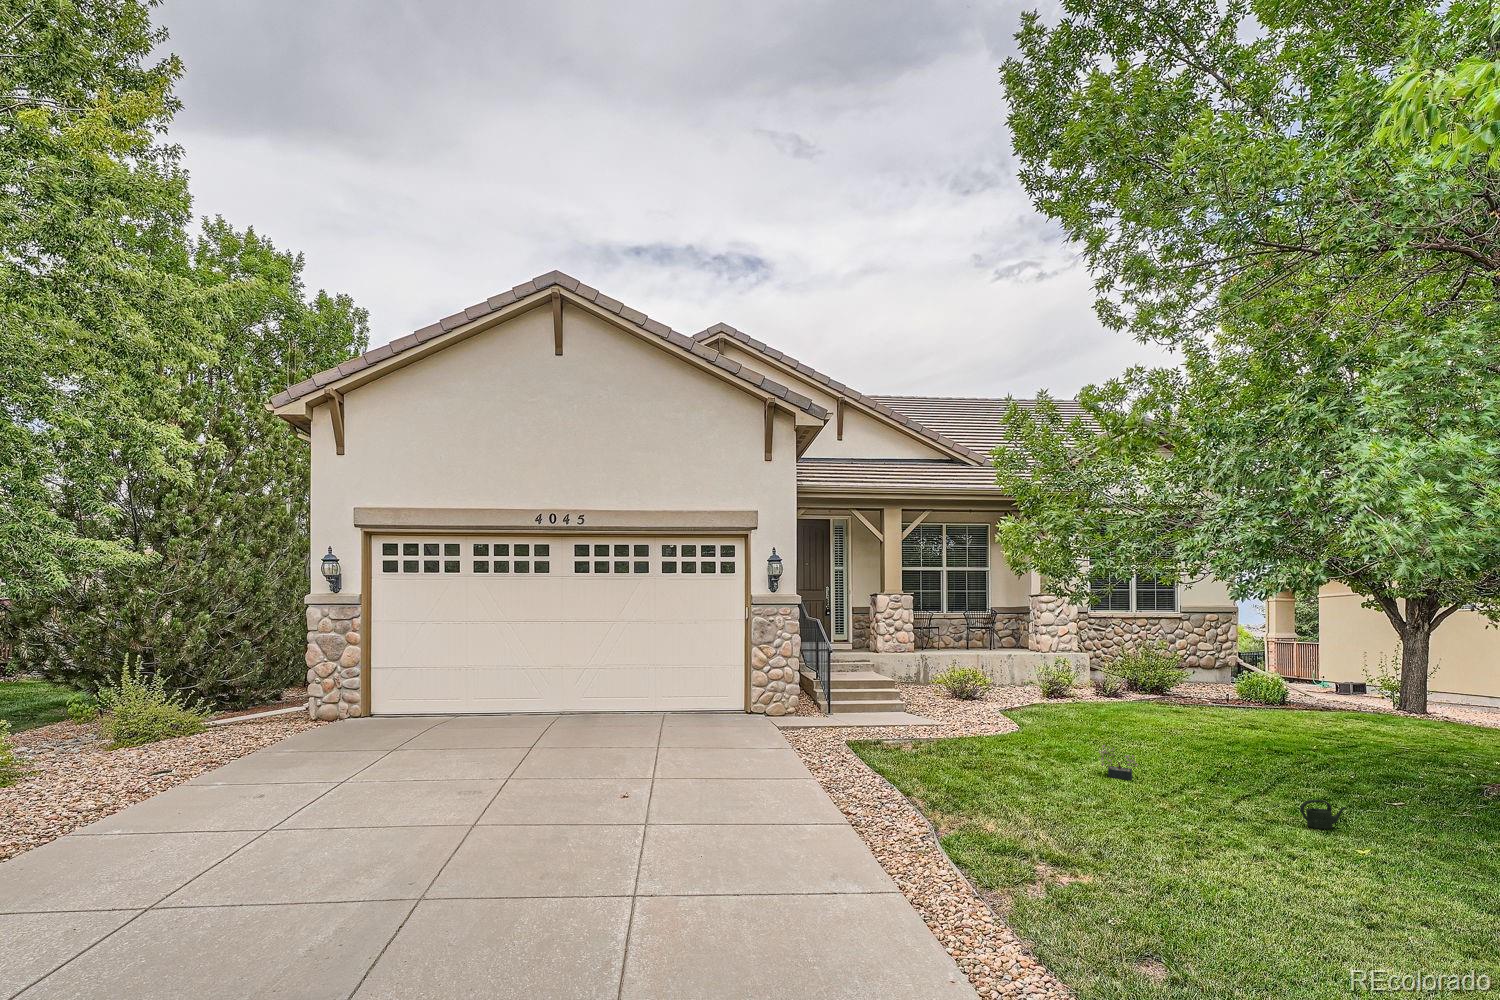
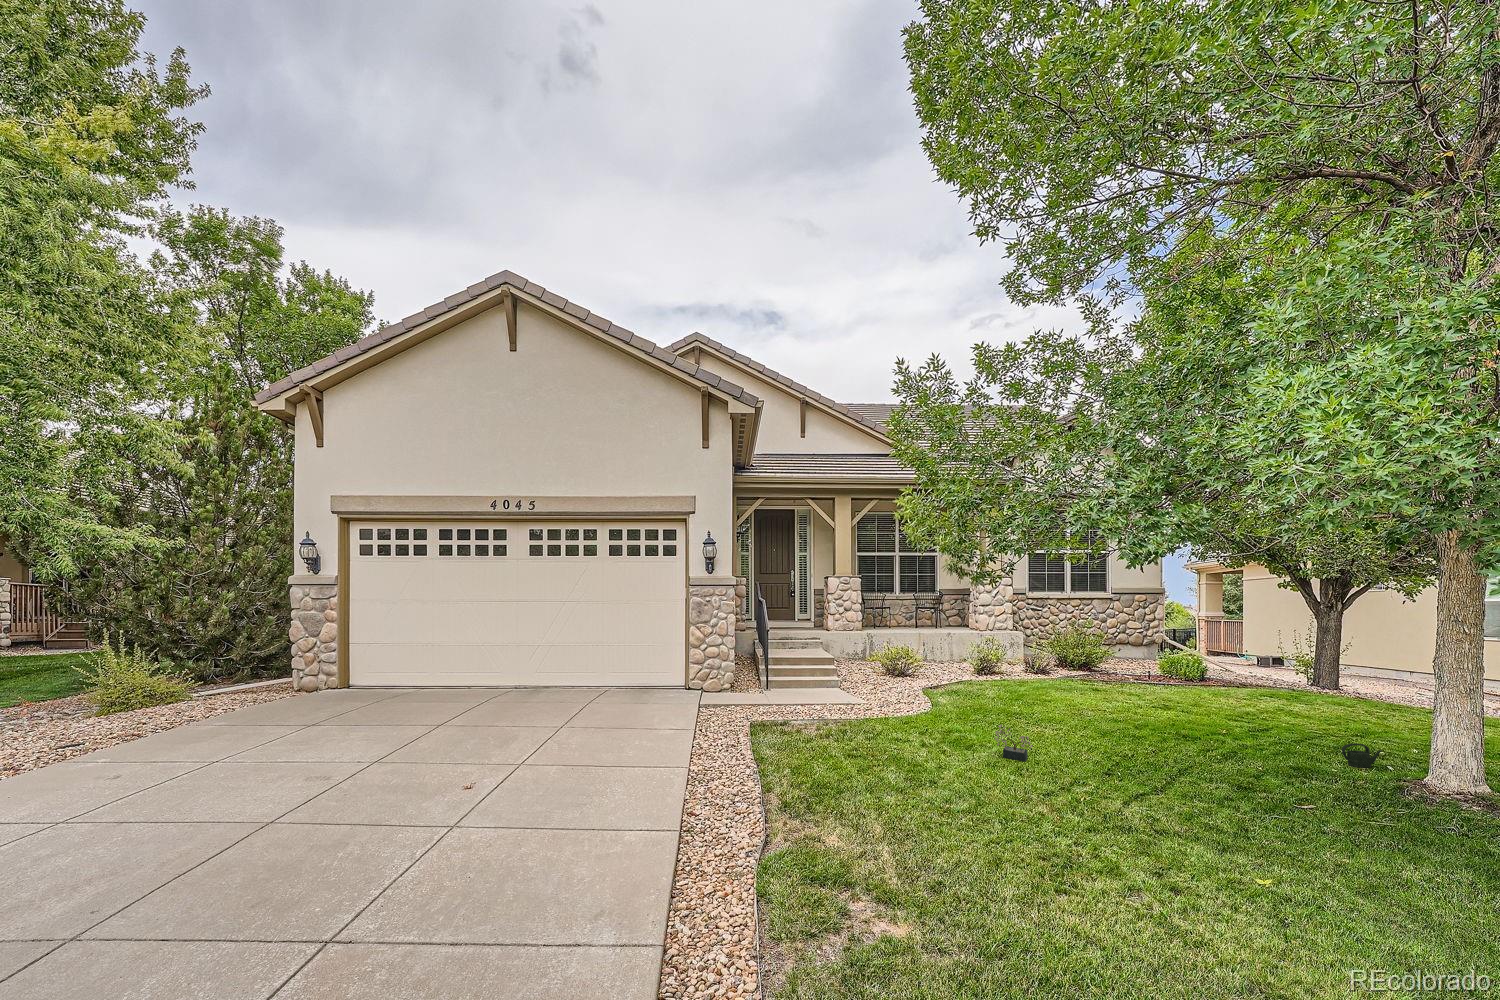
watering can: present [1300,800,1346,829] -> present [1342,743,1382,768]

